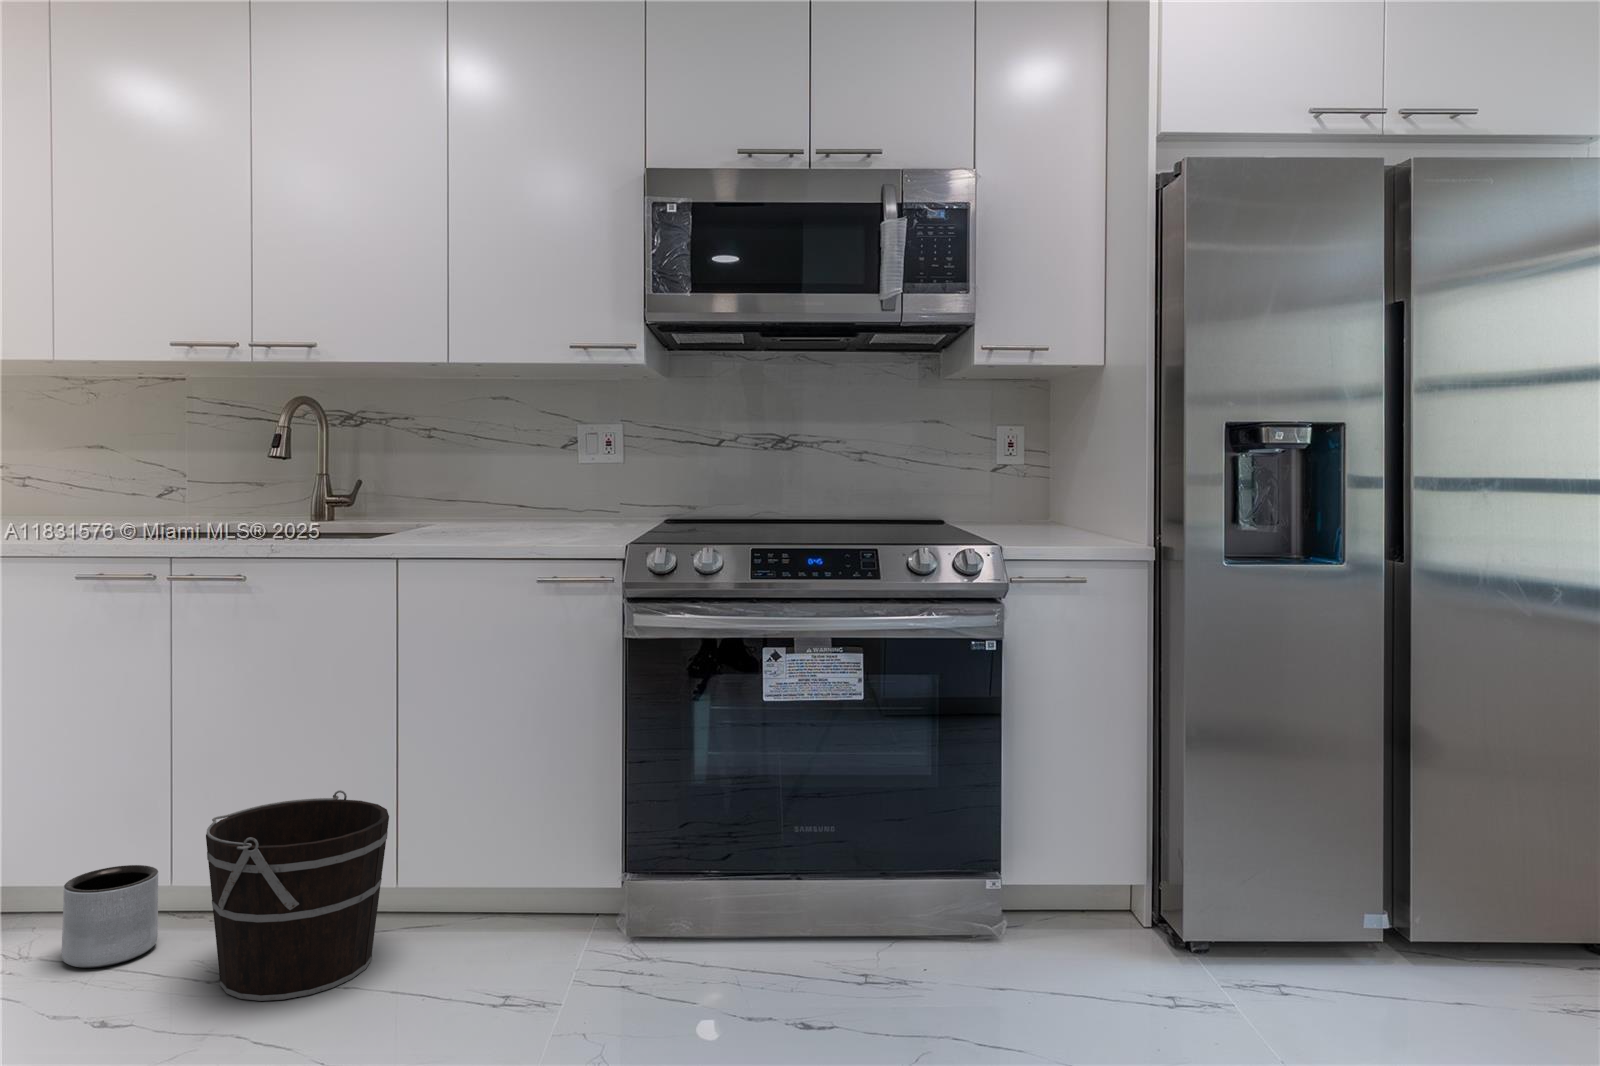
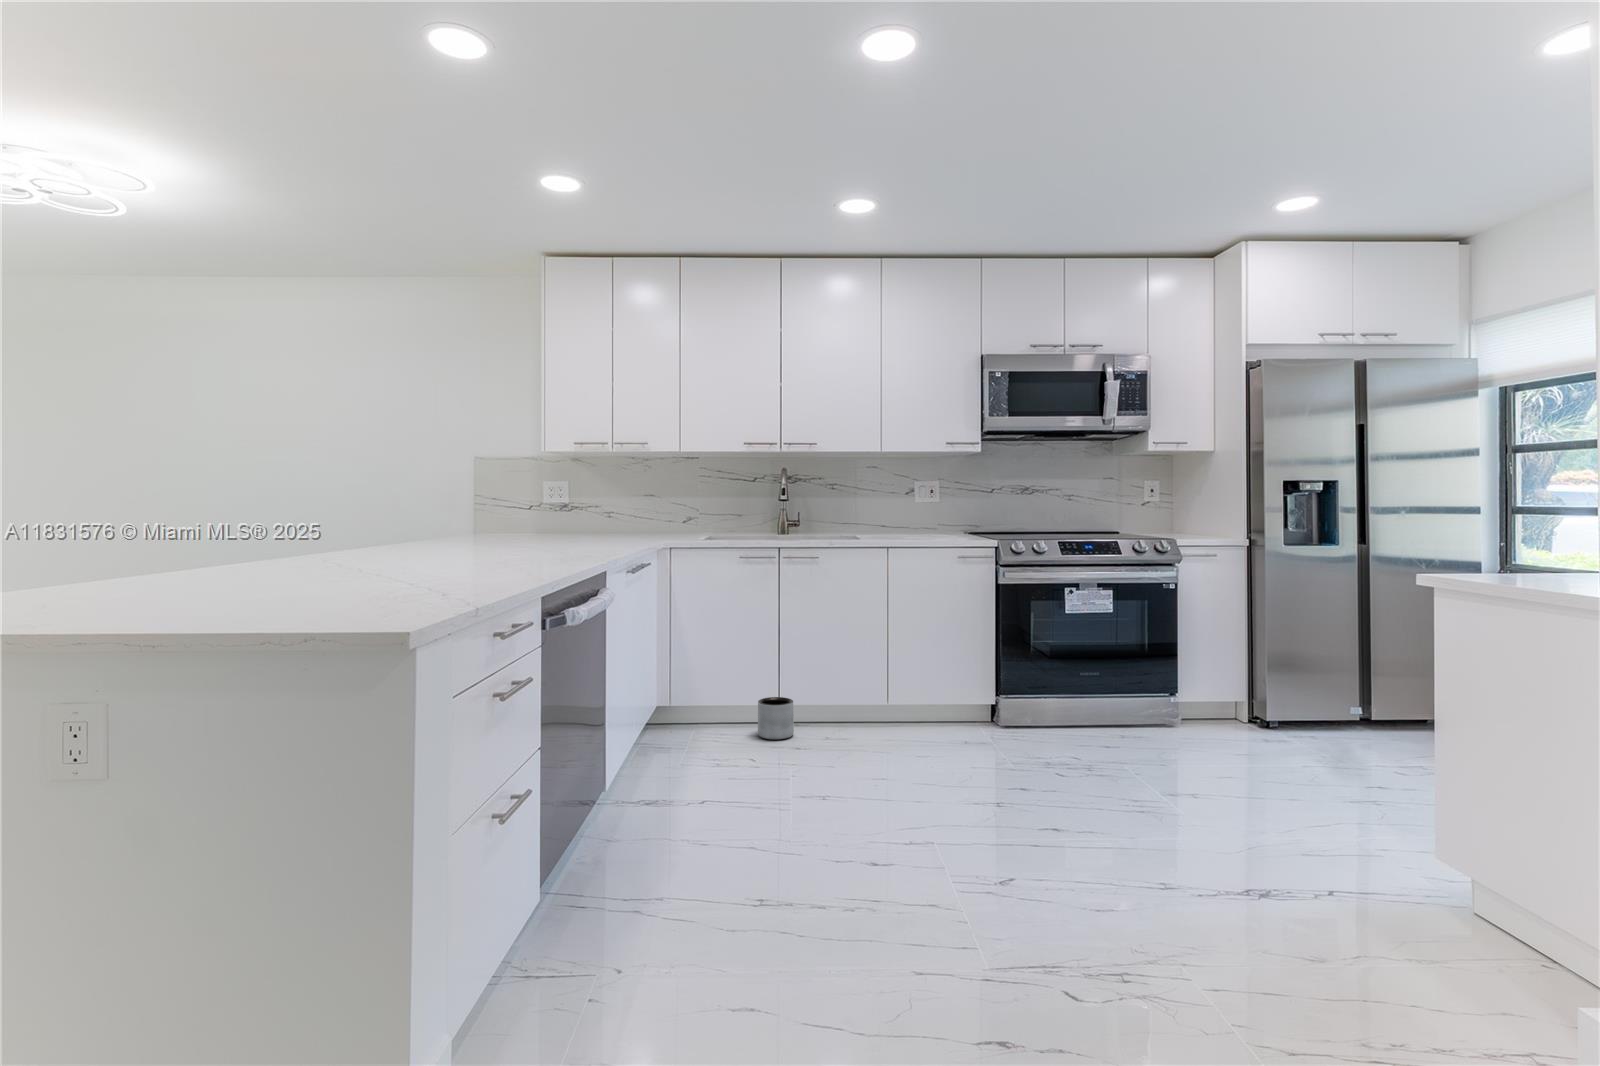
bucket: present [206,790,389,1001] -> none [830,661,906,747]

